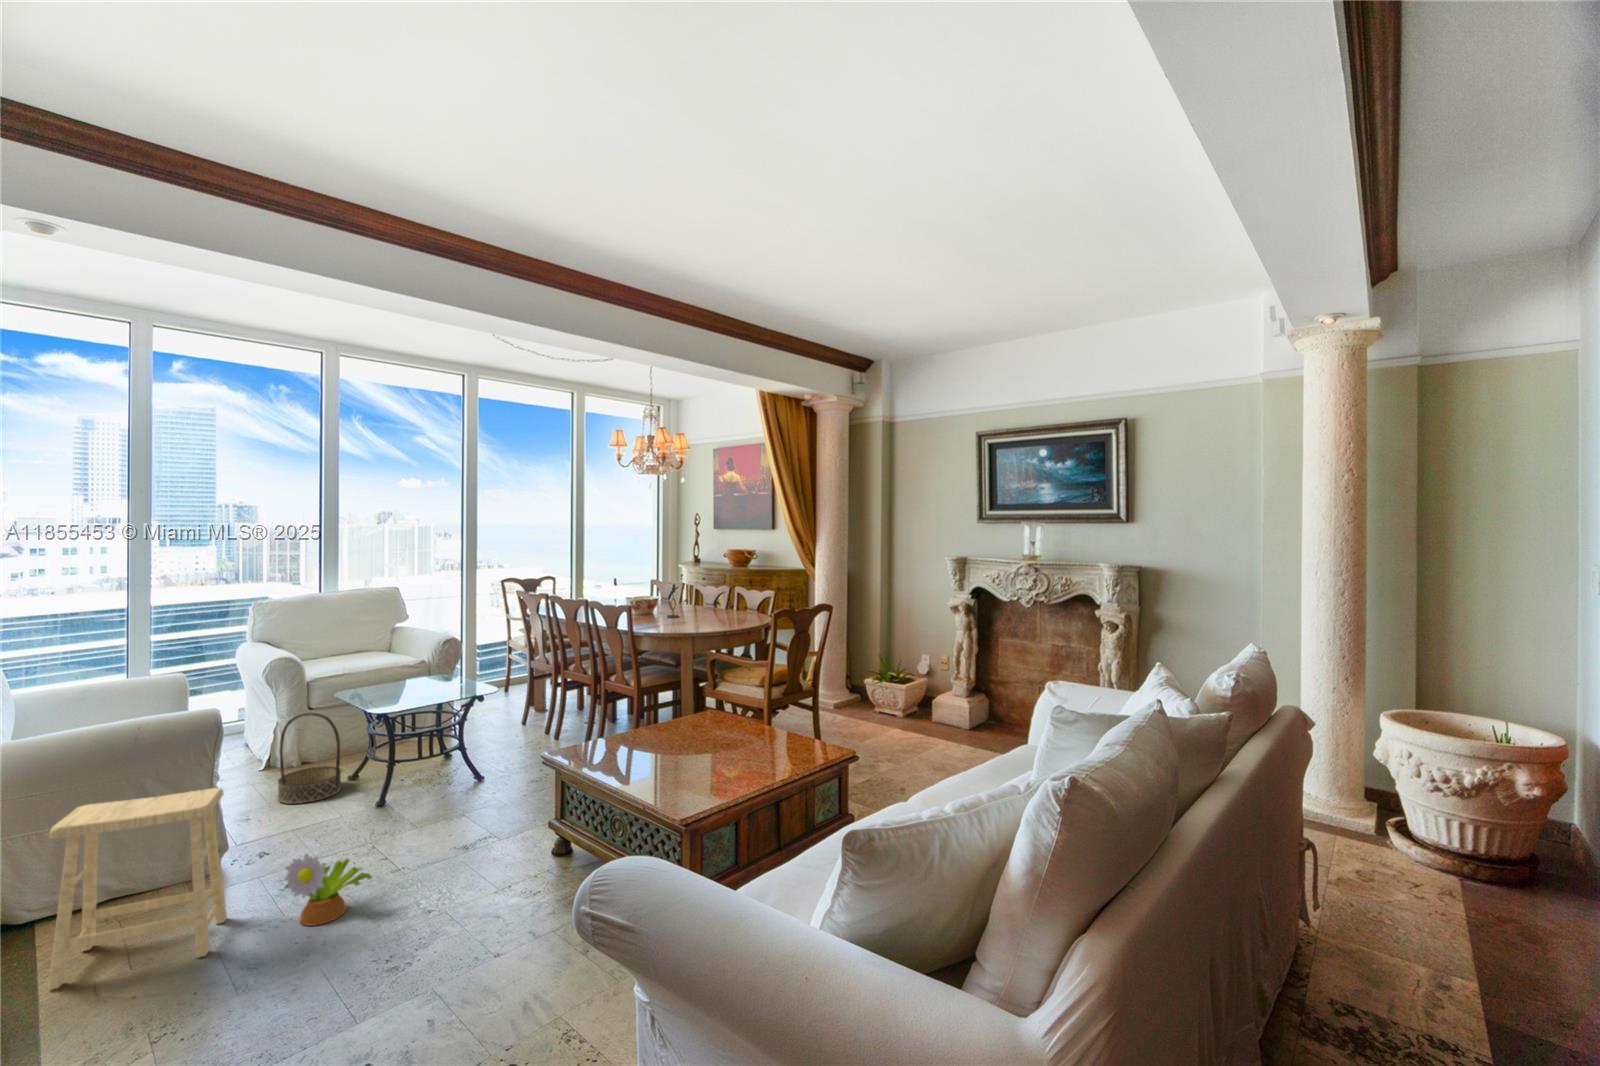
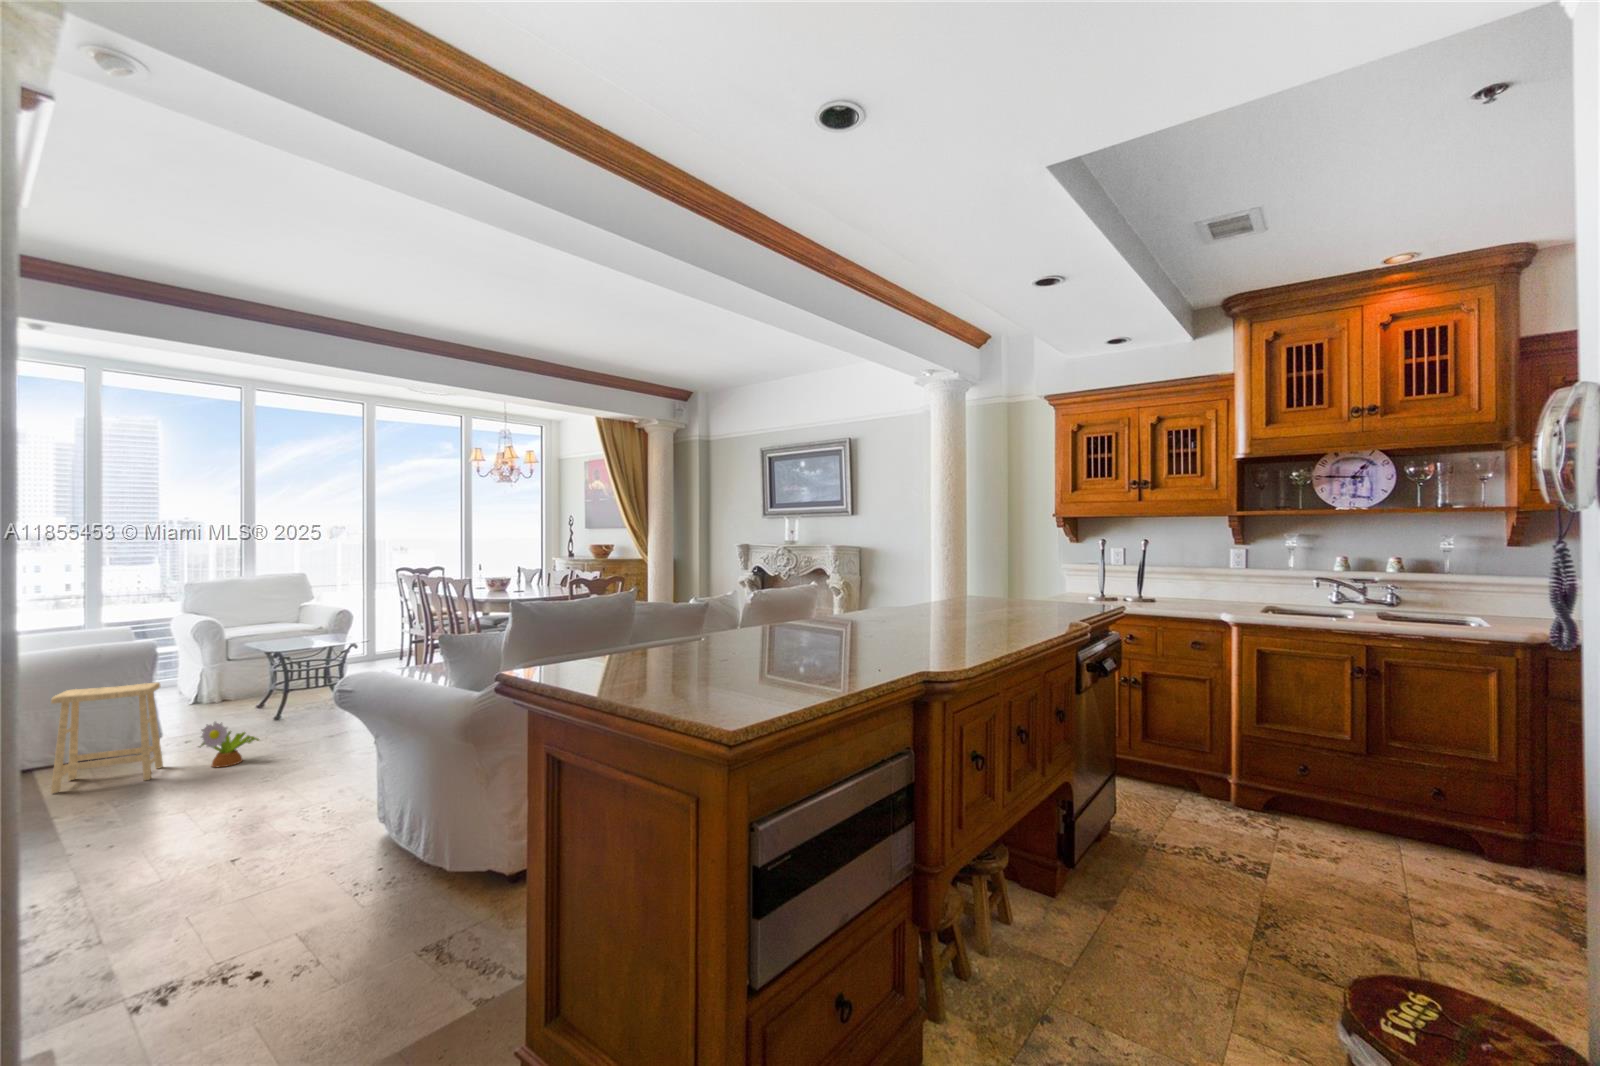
basket: present [278,712,341,804] -> none [201,656,250,720]

